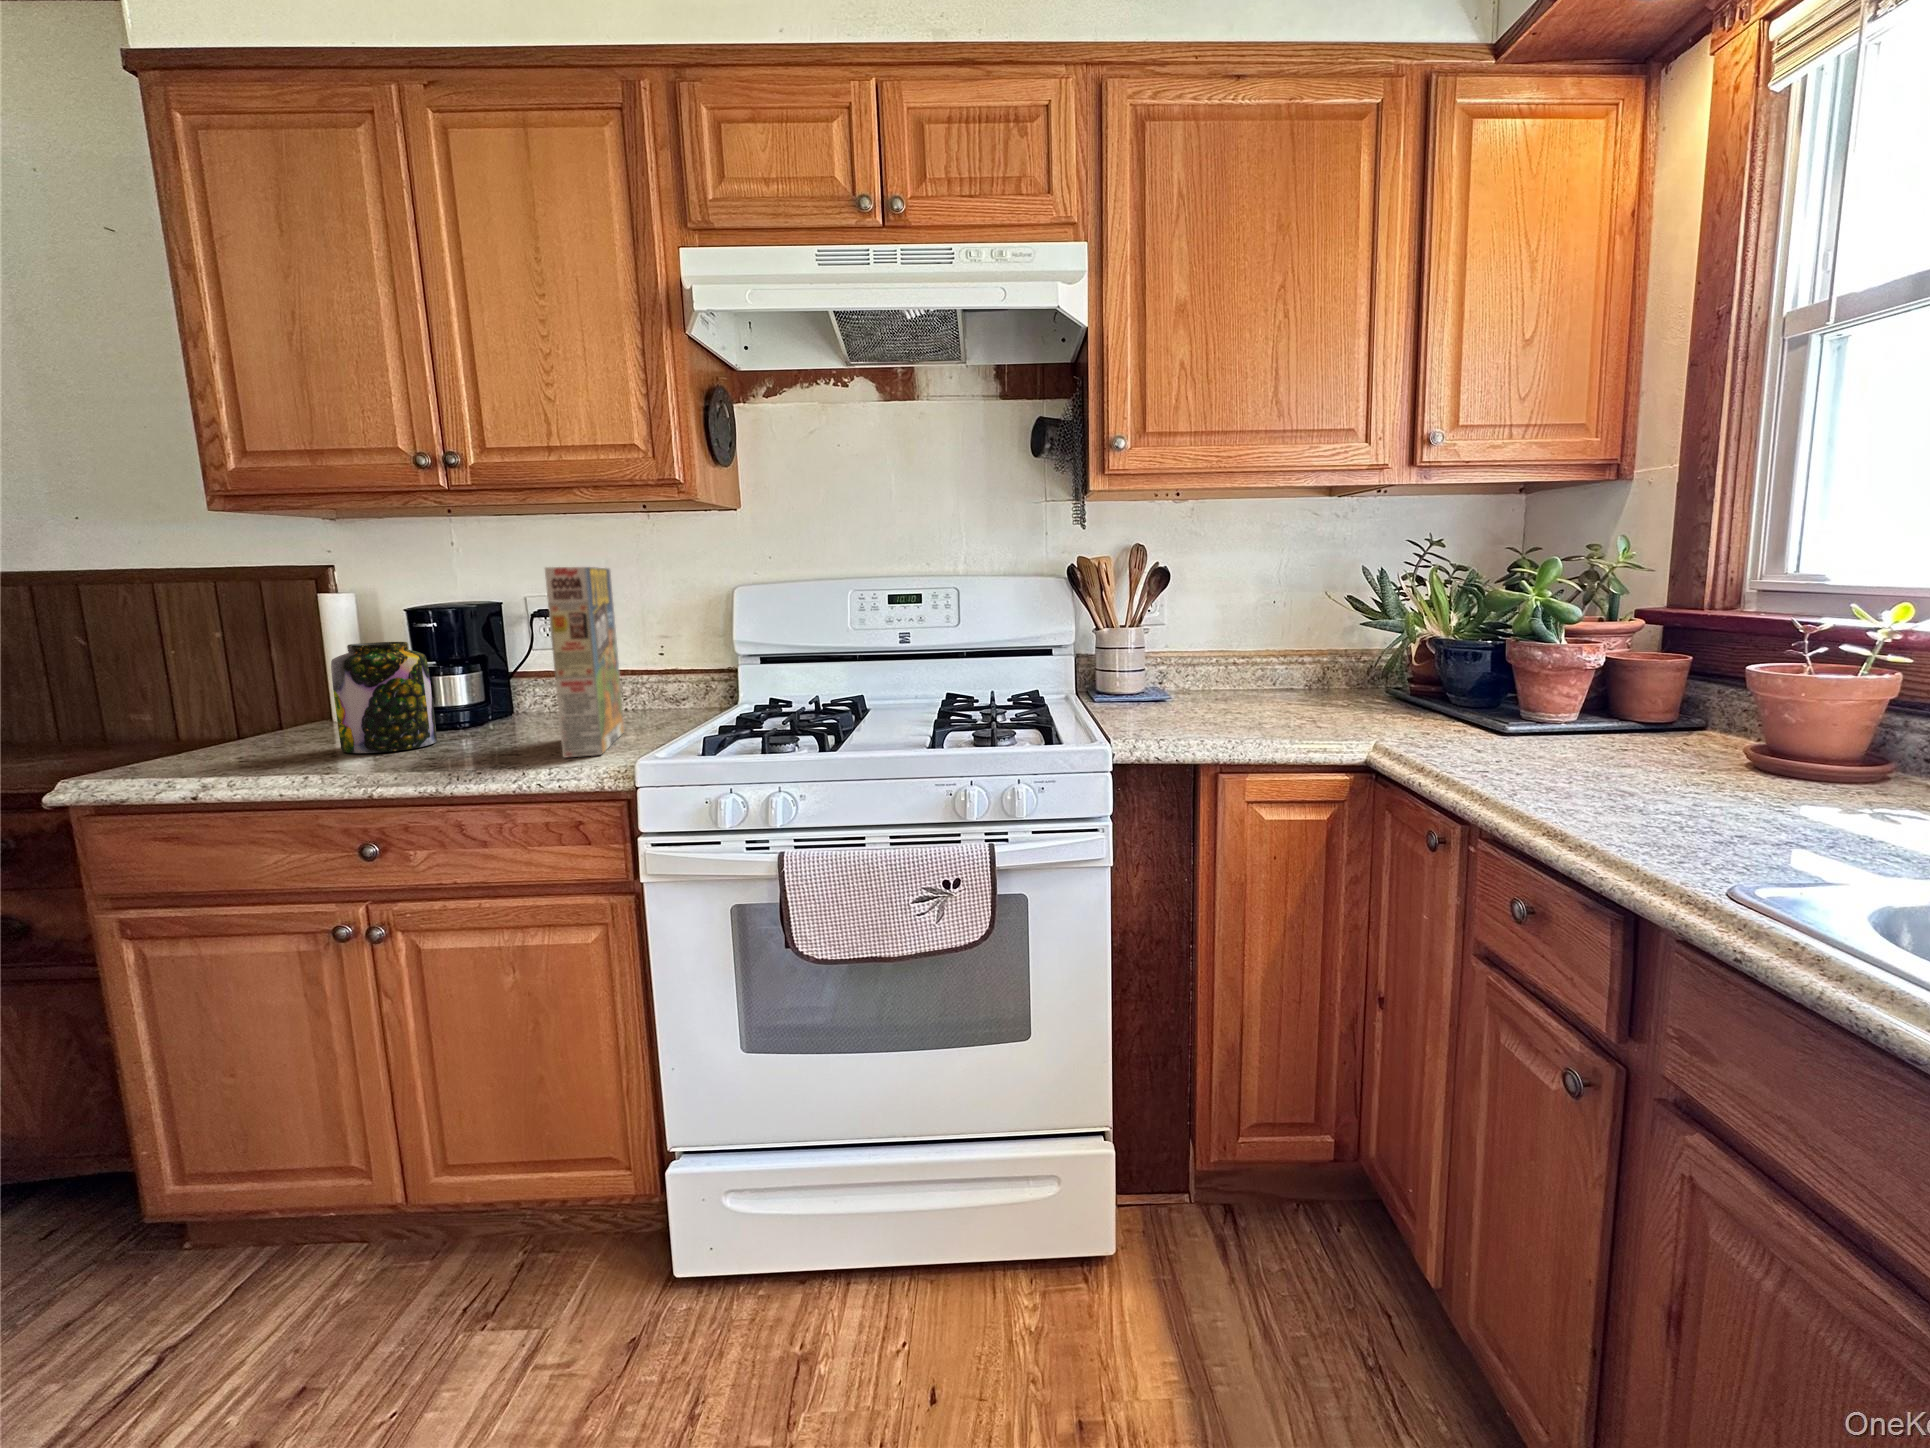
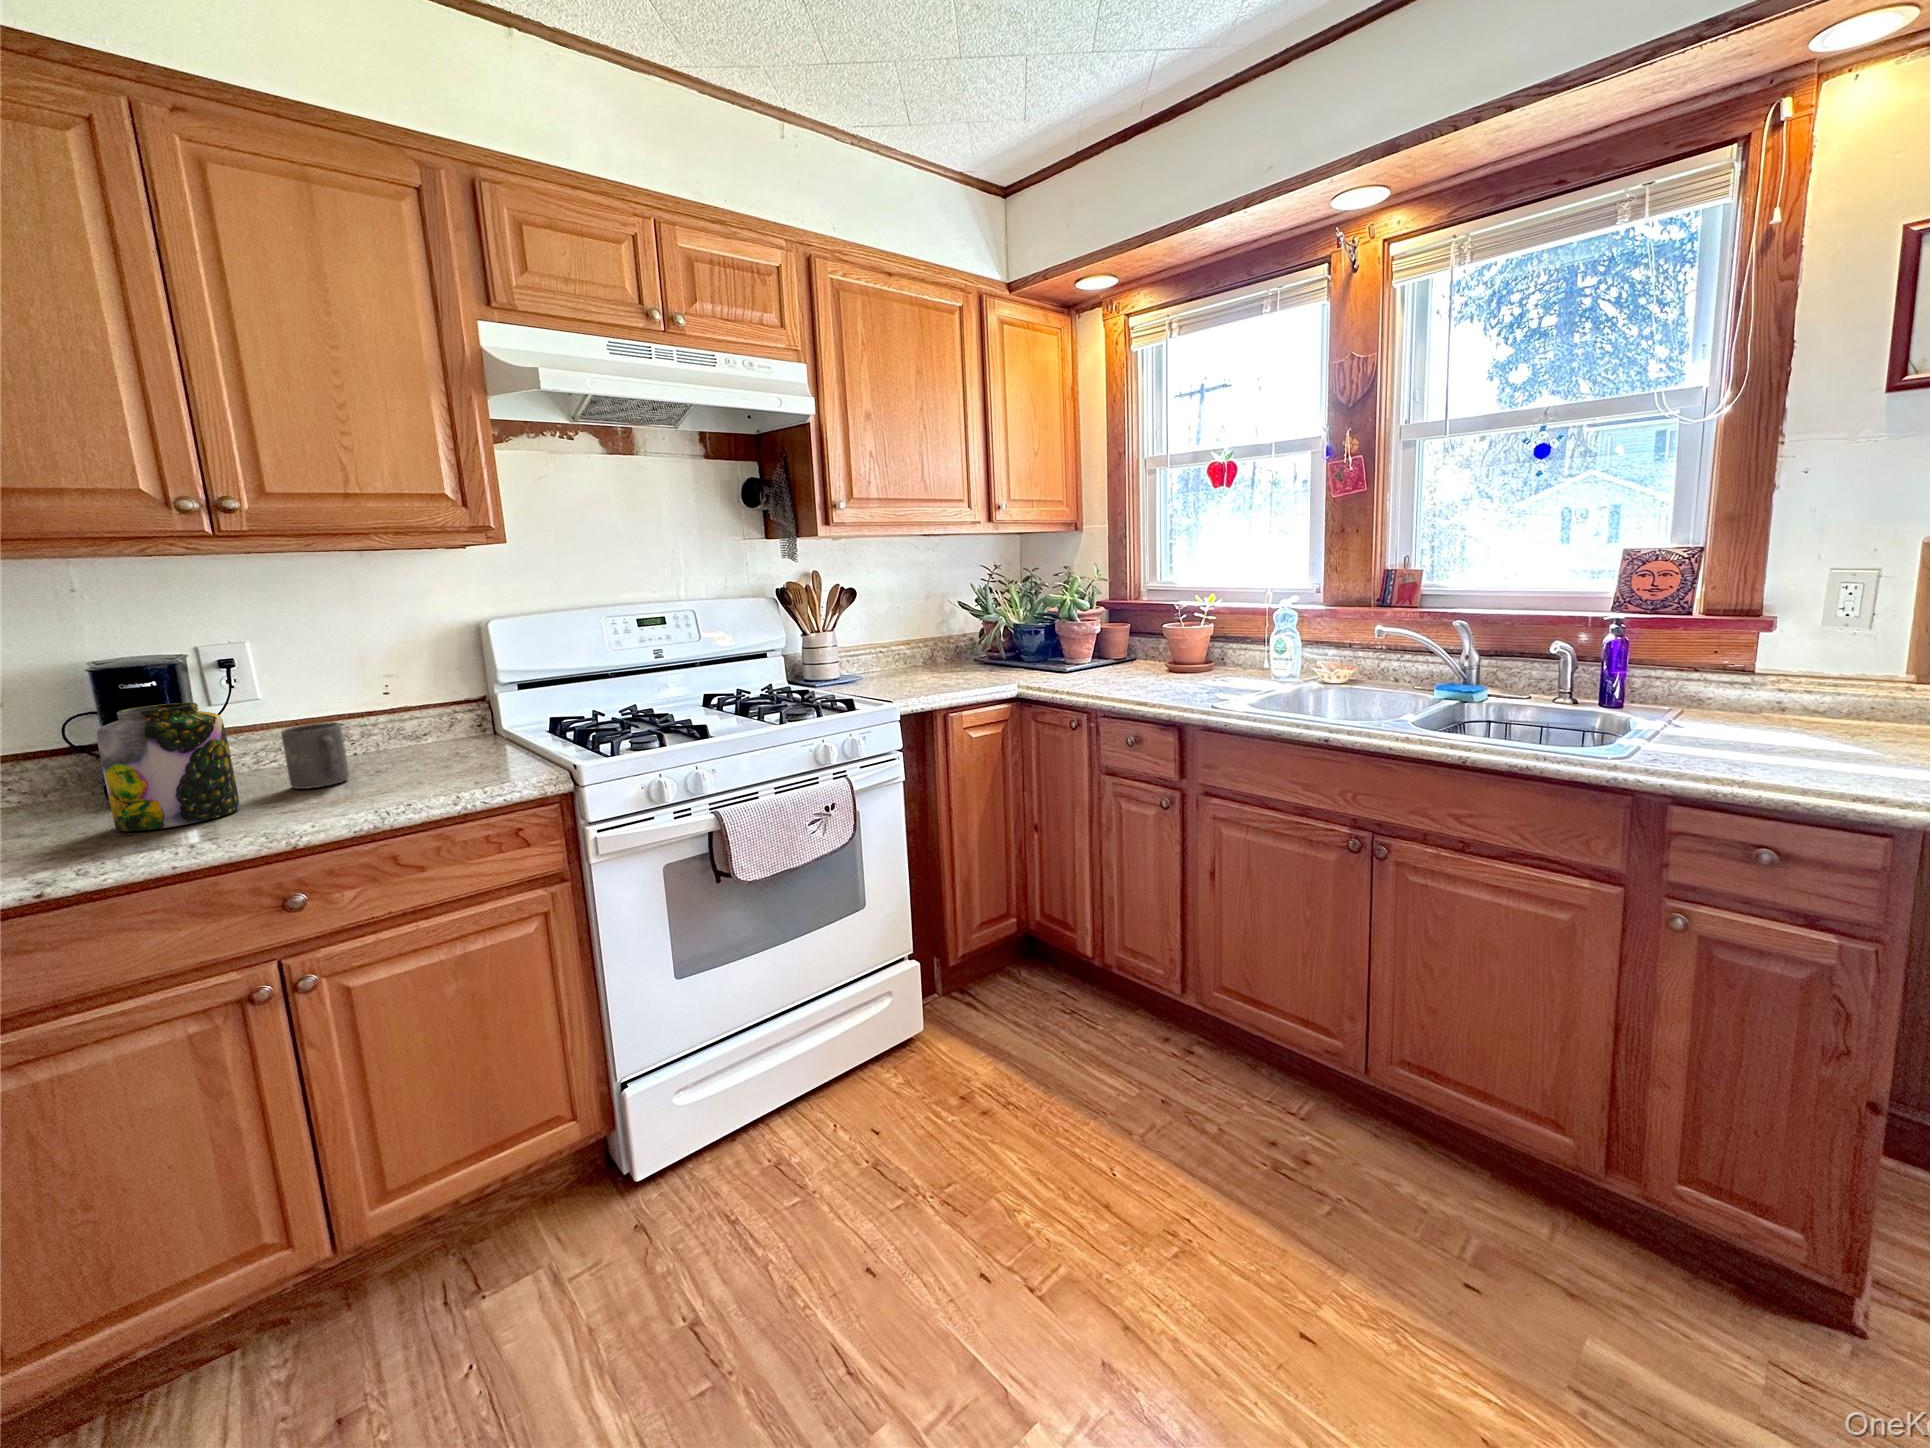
cereal box: present [545,567,624,757] -> none [390,611,504,782]
mug: none [493,675,550,736] -> present [281,723,349,789]

